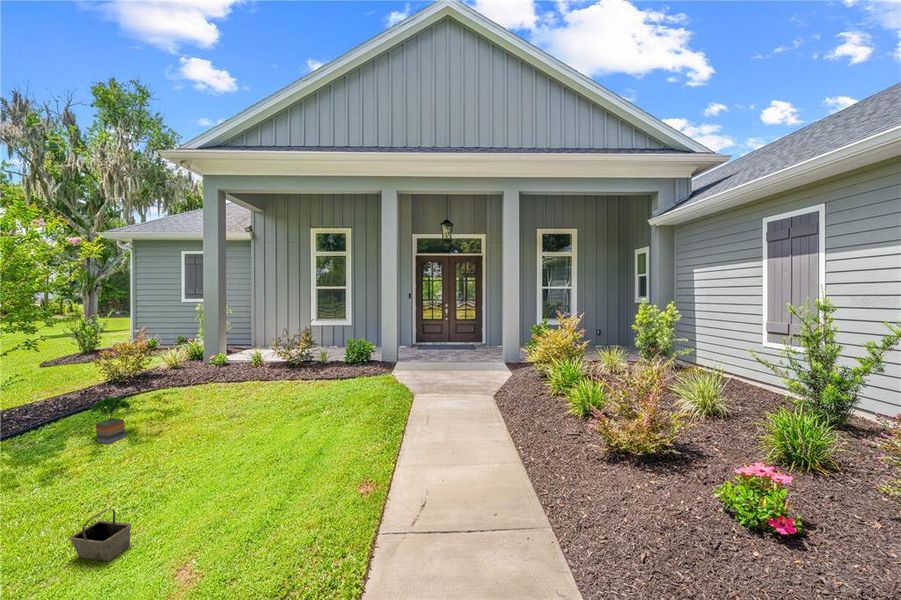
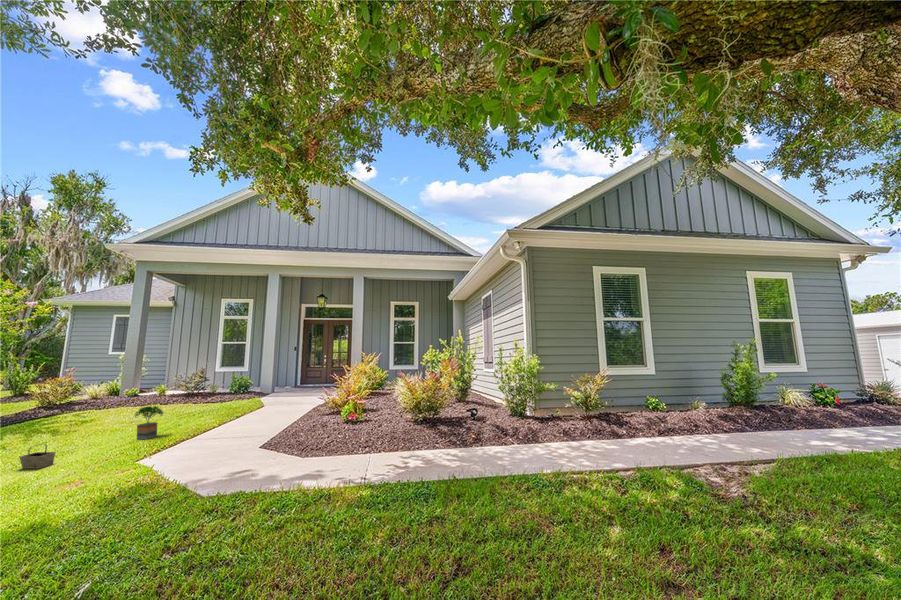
potted tree: present [90,397,130,444] -> present [135,406,163,439]

